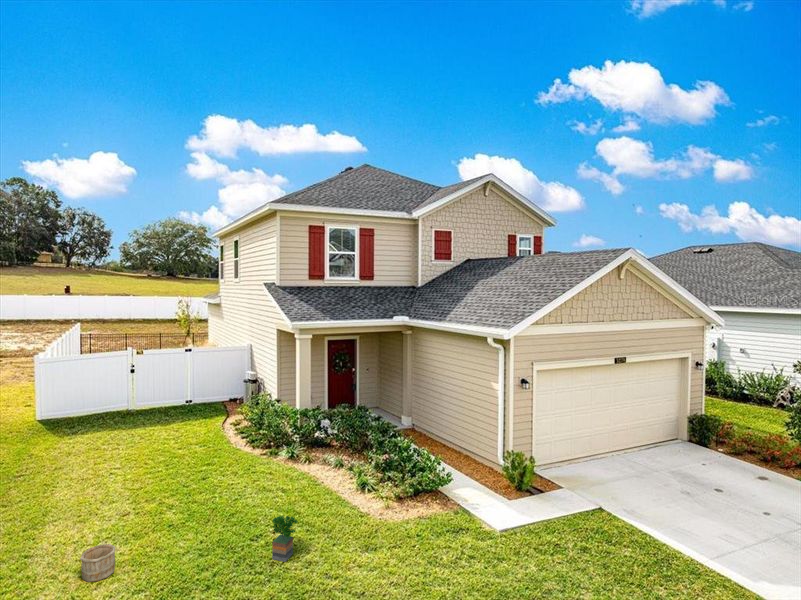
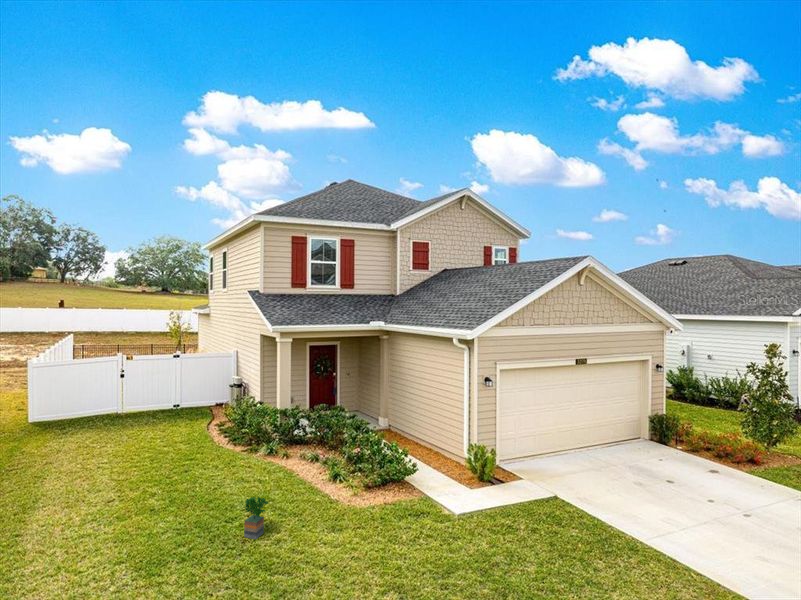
wooden bucket: present [80,544,115,582] -> none [66,523,99,556]

